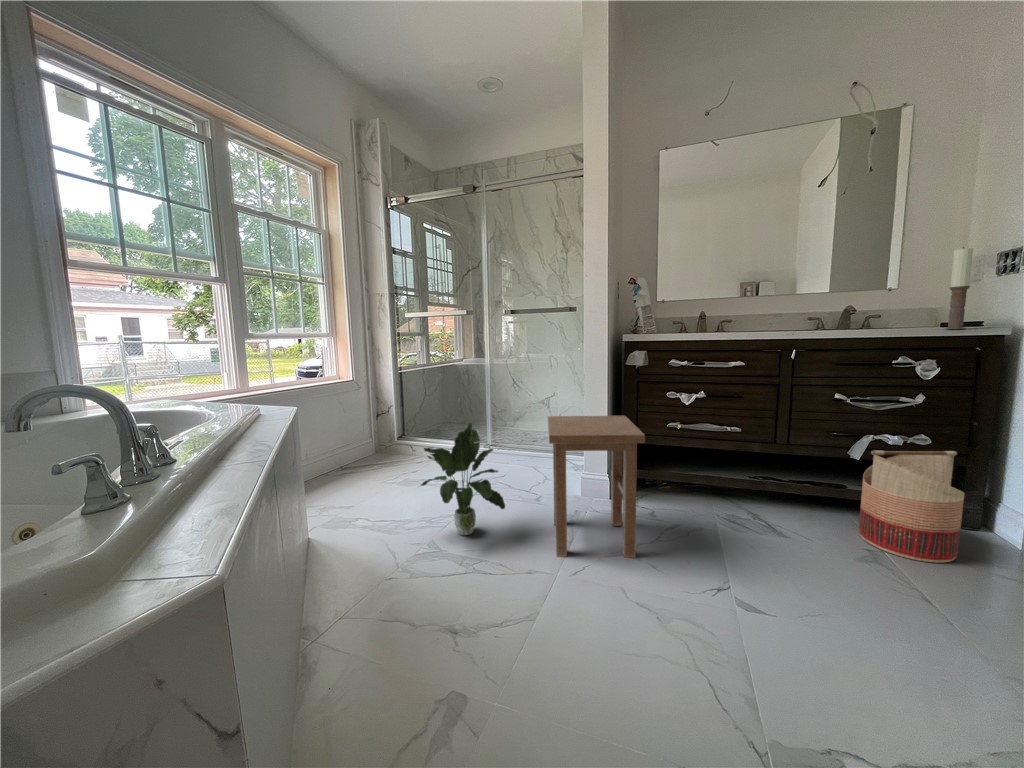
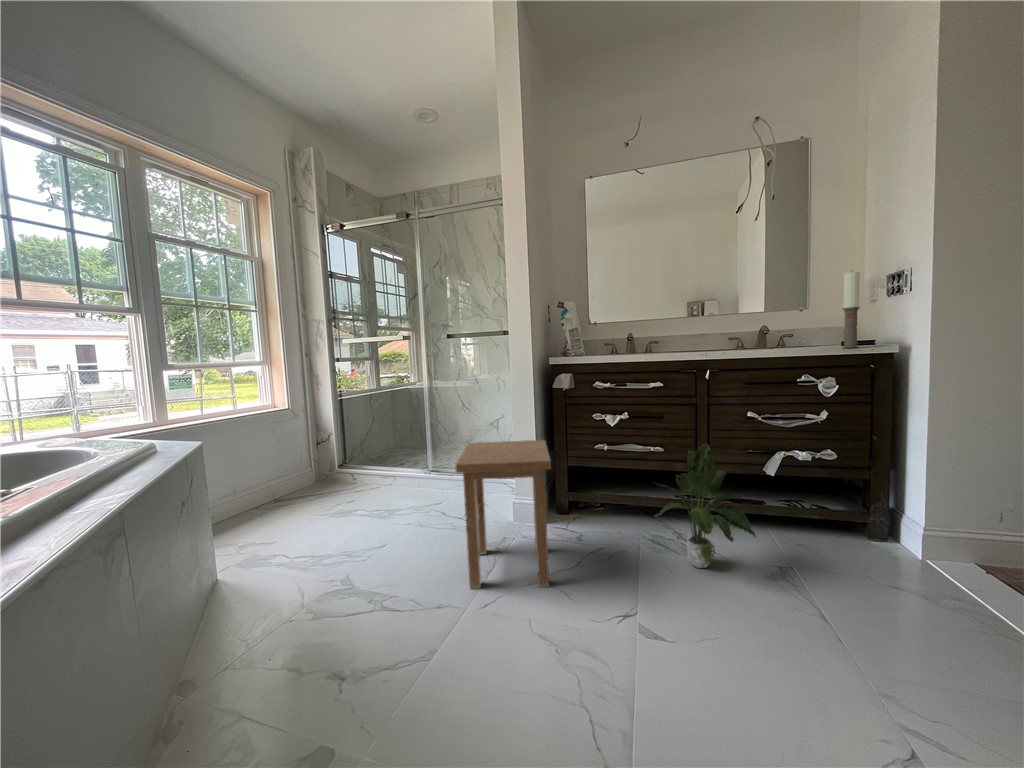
potted plant: present [421,423,505,535] -> present [654,444,756,568]
basket: present [859,450,964,563] -> none [773,466,862,577]

